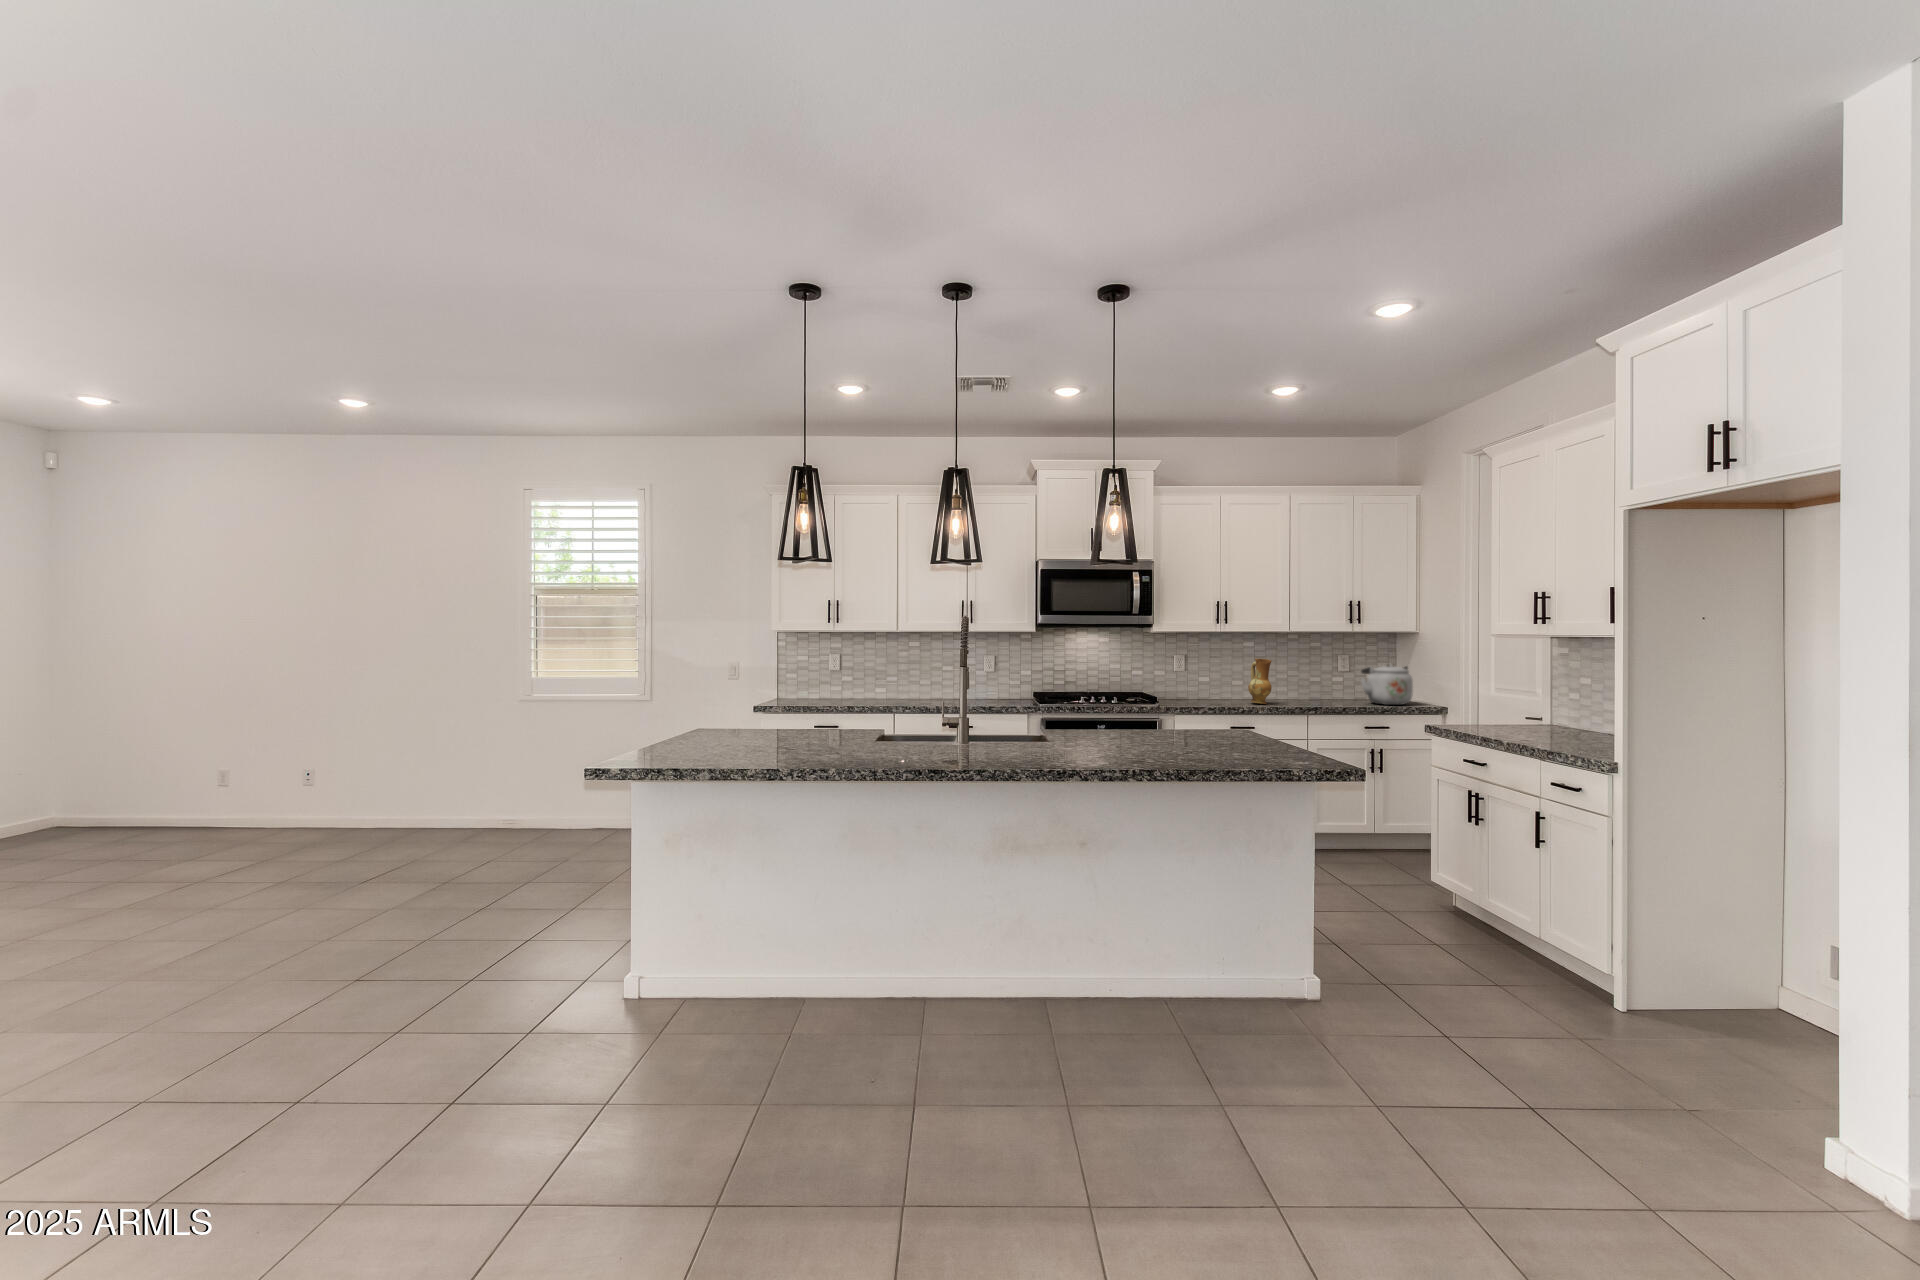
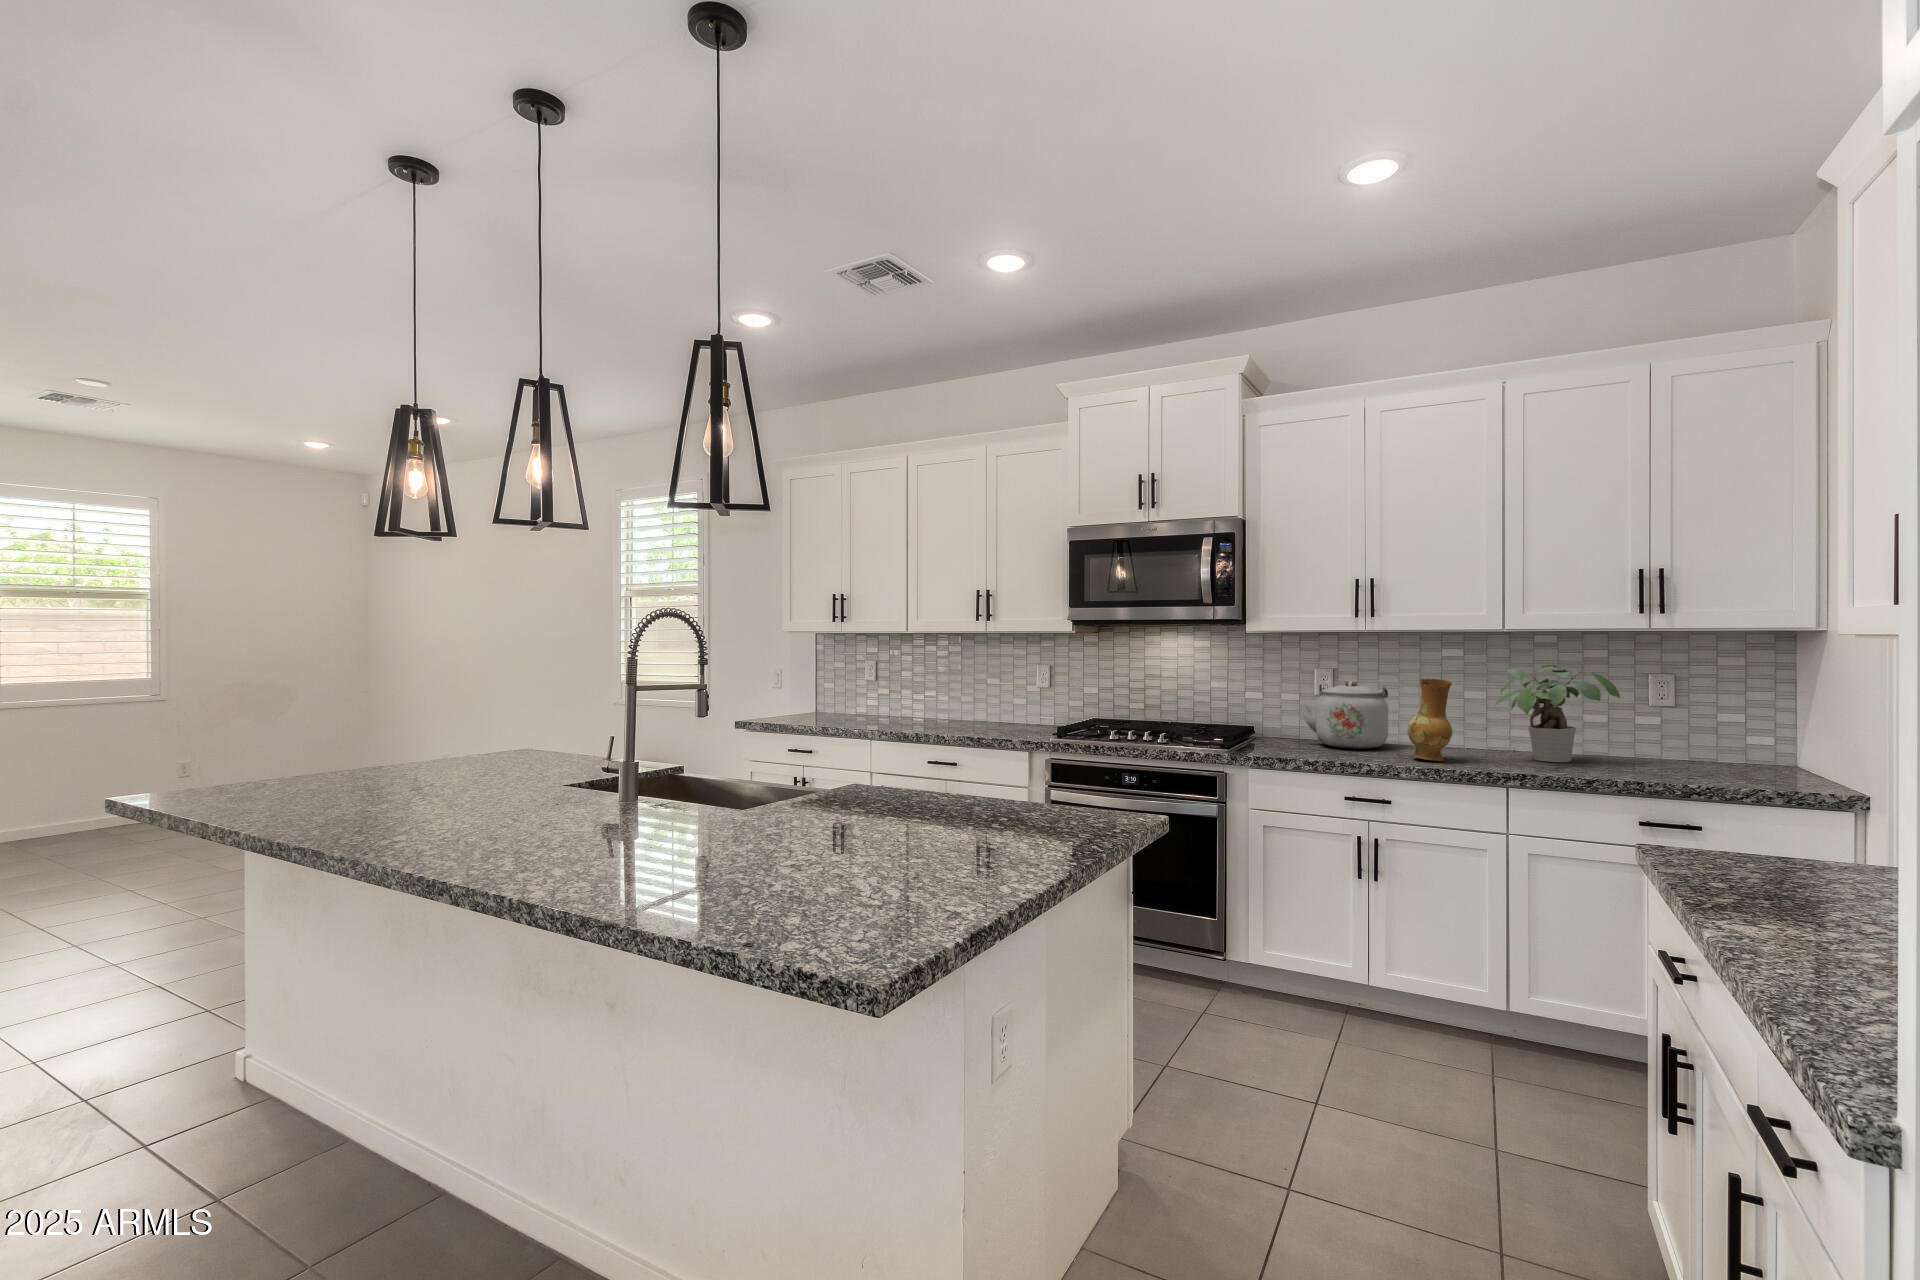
potted plant: none [1283,650,1337,701] -> present [1495,665,1620,762]
kettle: present [1361,664,1413,705] -> present [1300,681,1388,749]

